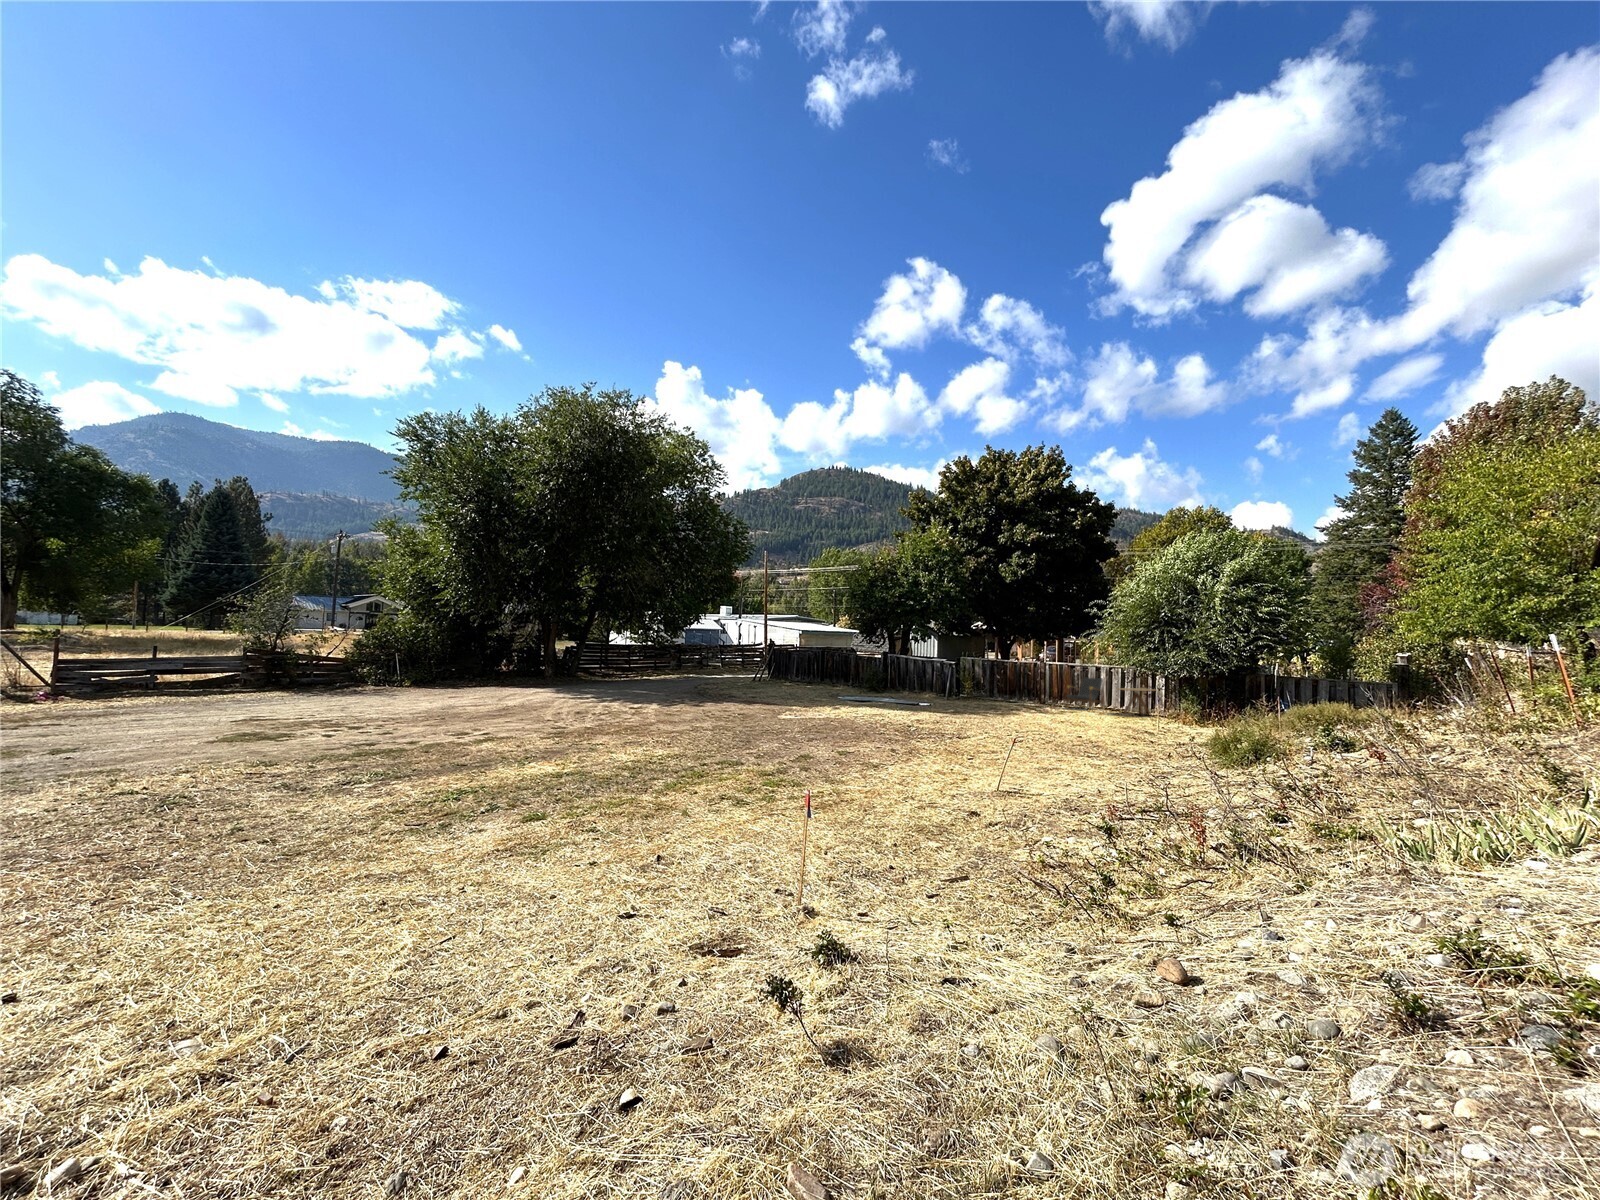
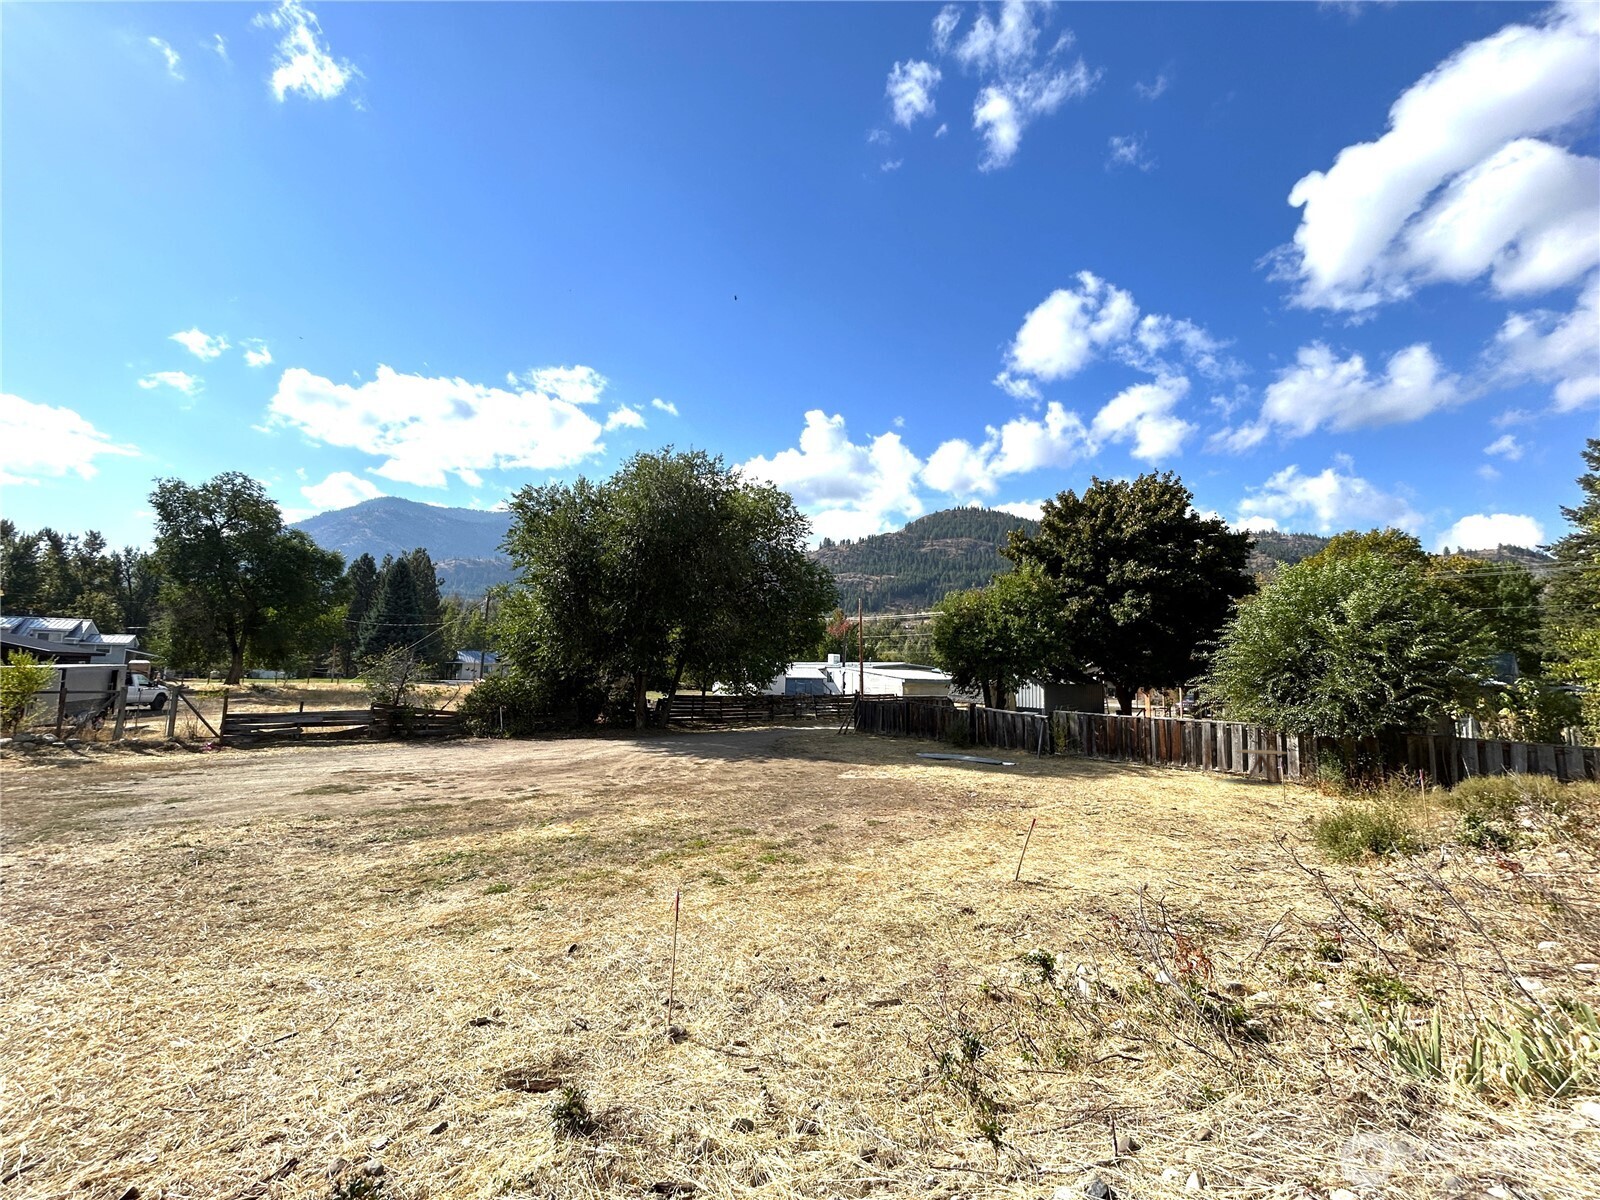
lounge chair: present [1067,678,1103,708] -> none [1177,736,1223,775]

